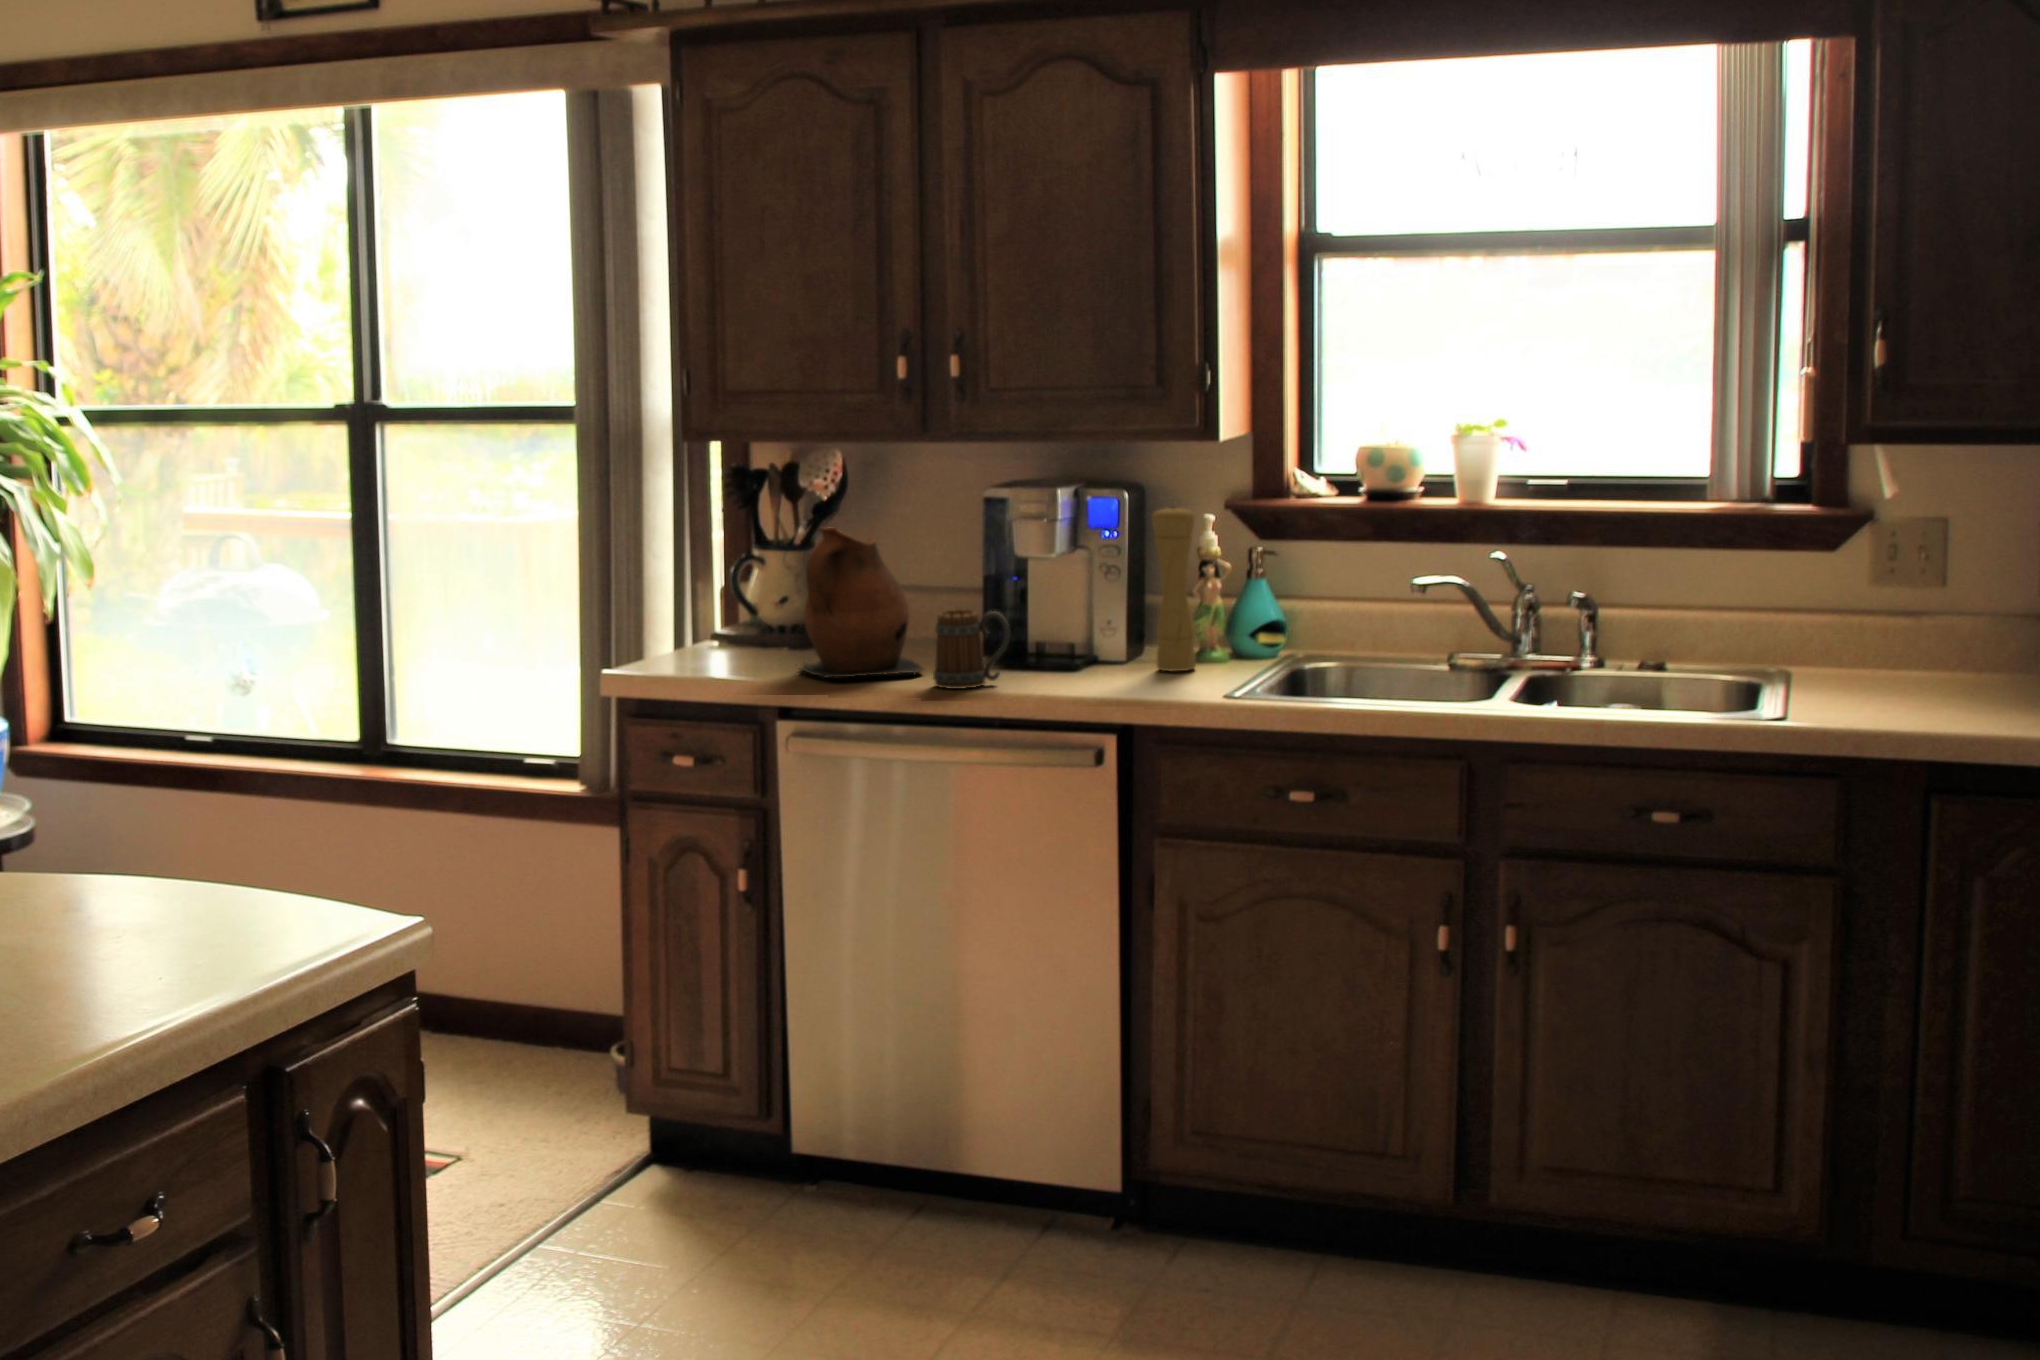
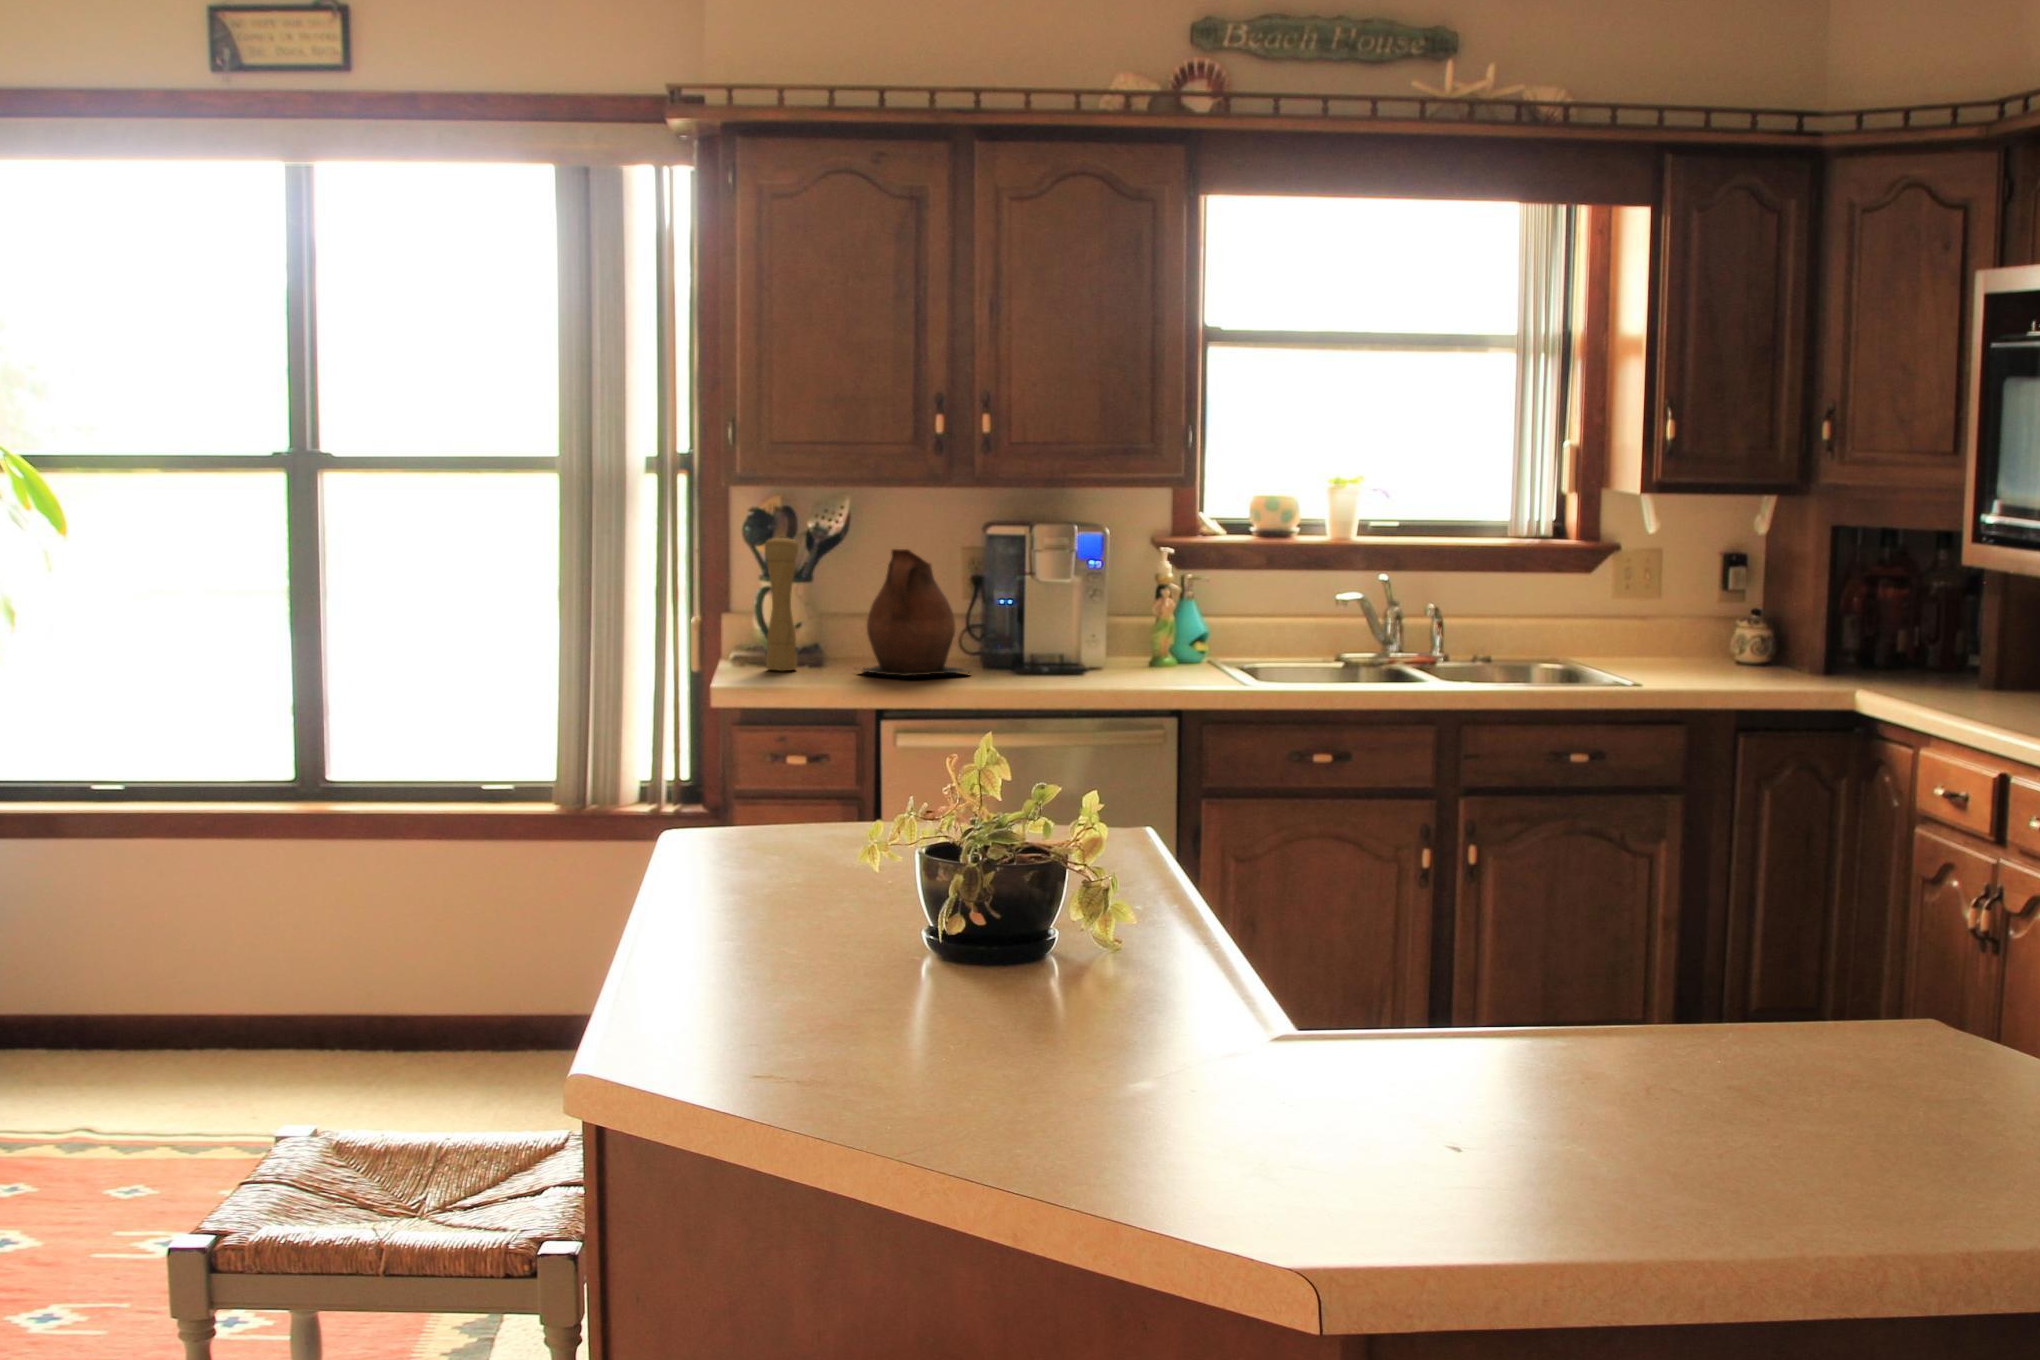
pepper mill: present [1152,506,1196,671] -> present [765,536,798,671]
mug: present [933,609,1009,689] -> none [1000,617,1061,681]

